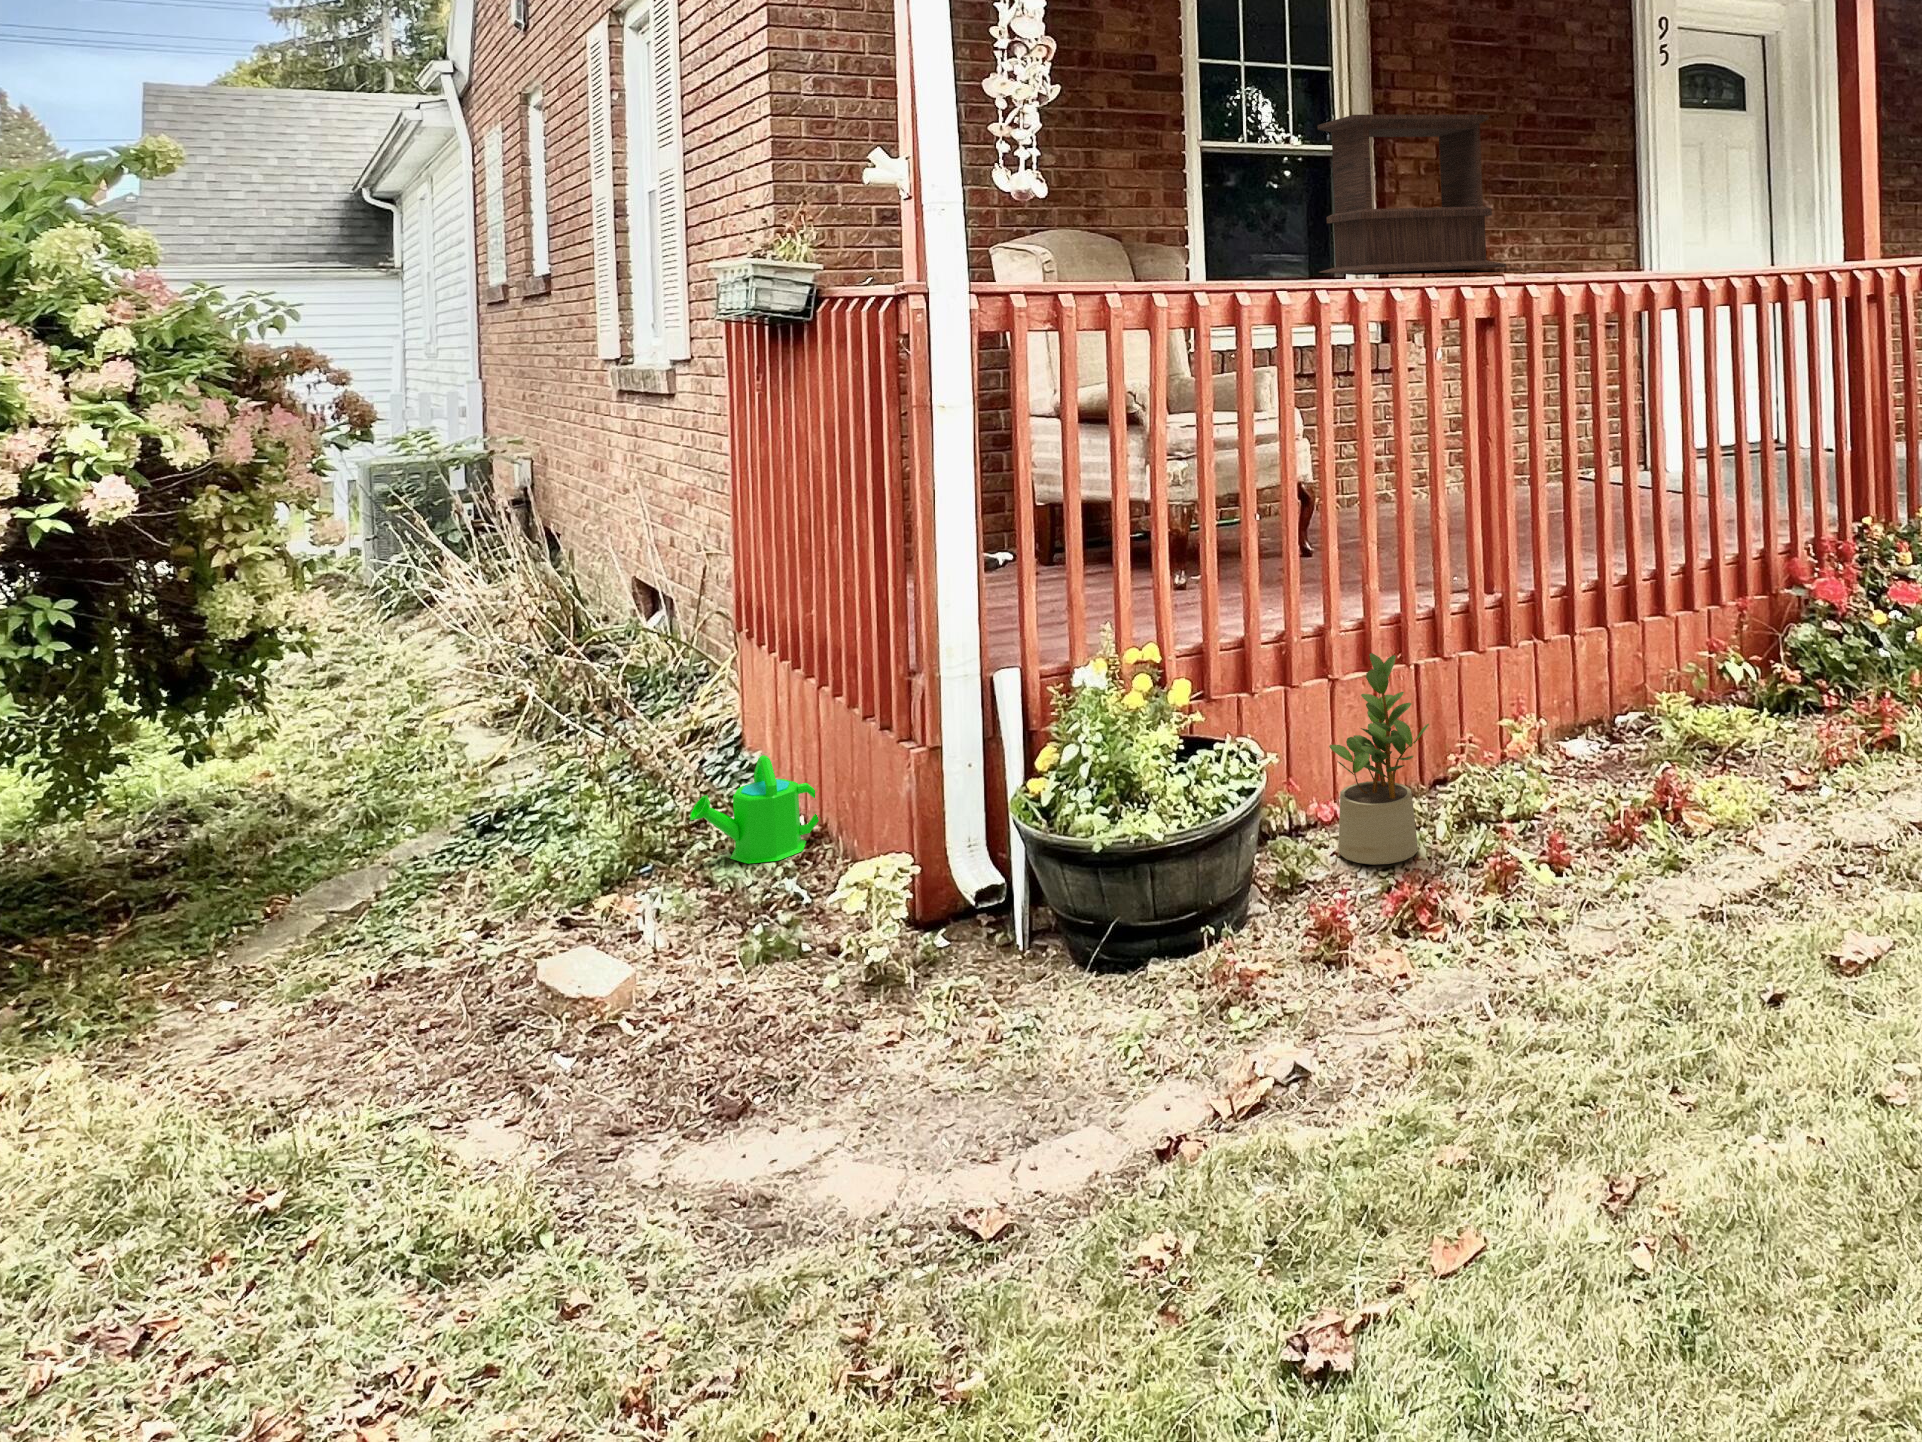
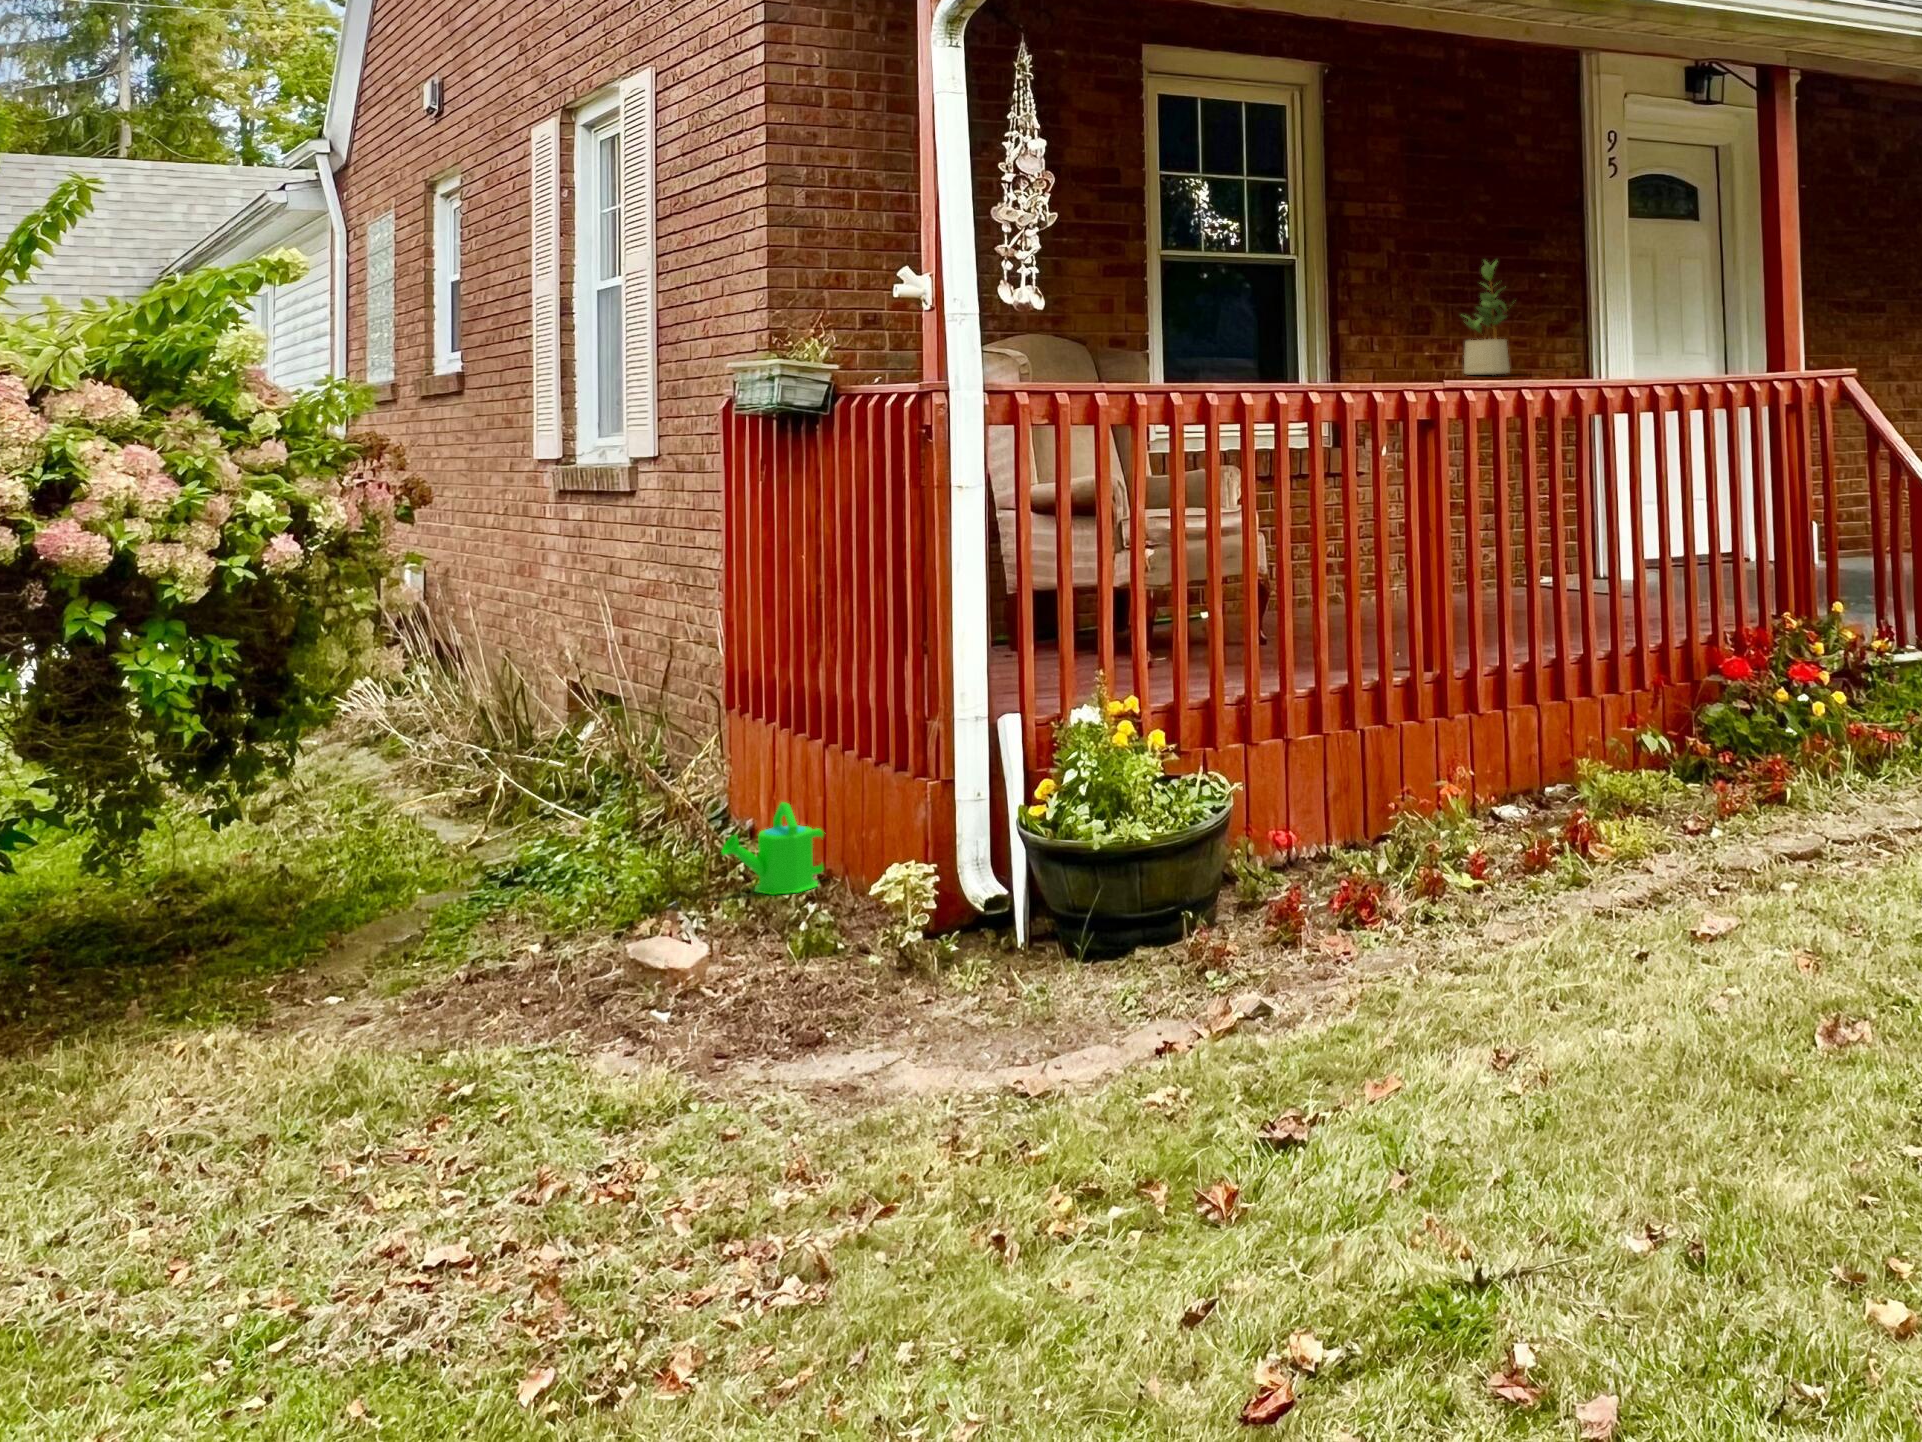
side table: present [1318,115,1506,274] -> none [1270,227,1453,381]
potted plant: present [1329,653,1429,864] -> present [1464,261,1510,375]

